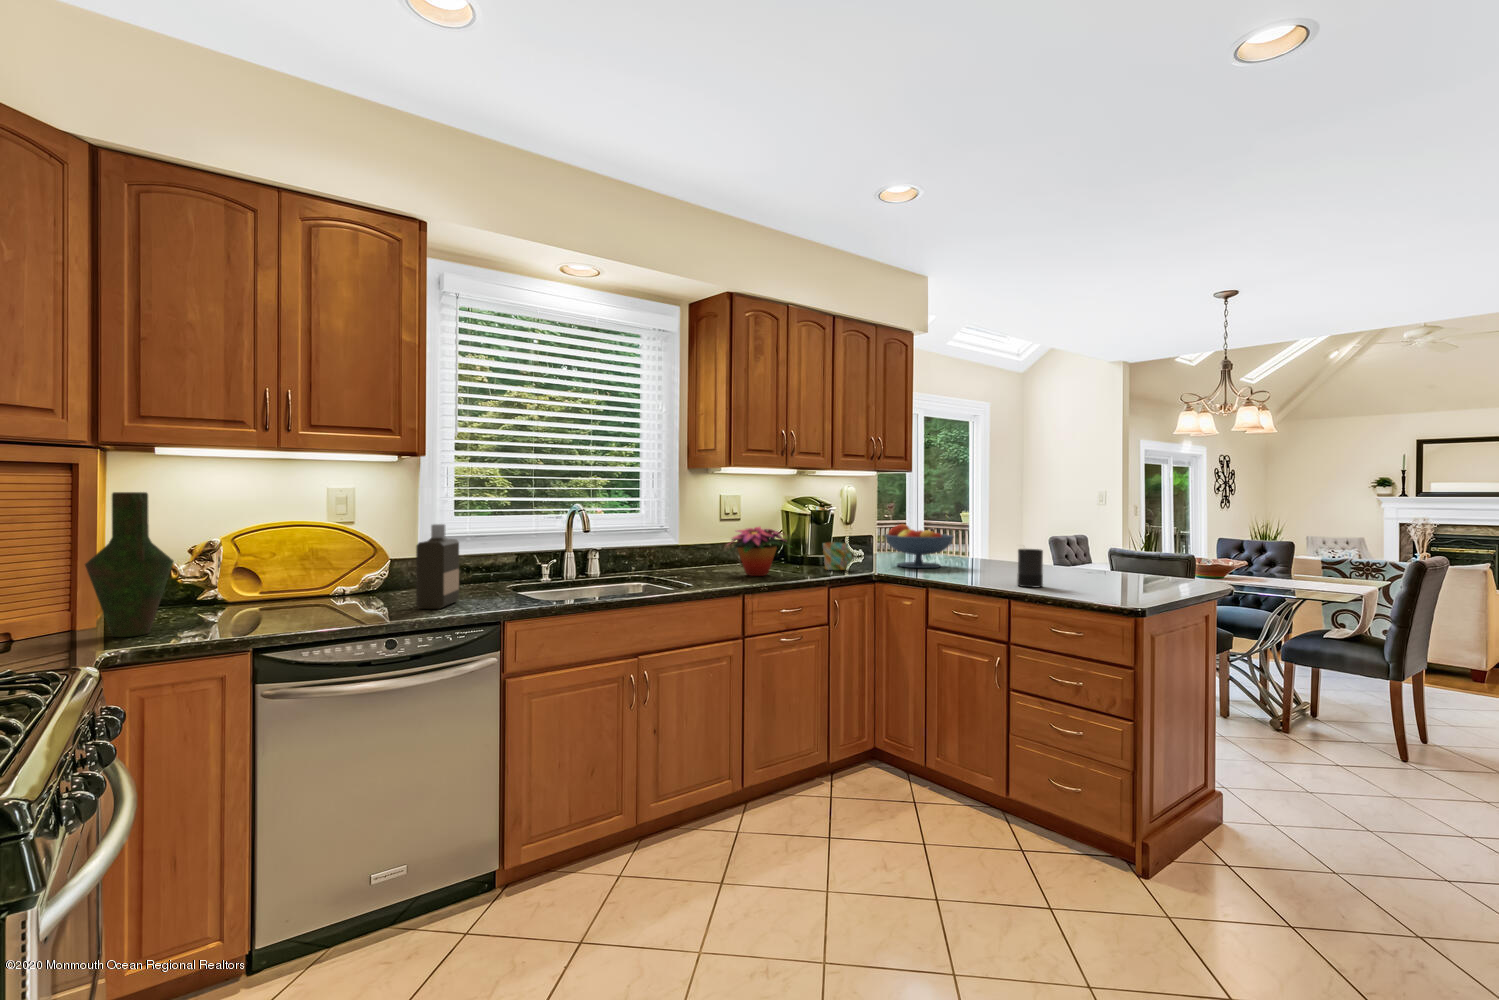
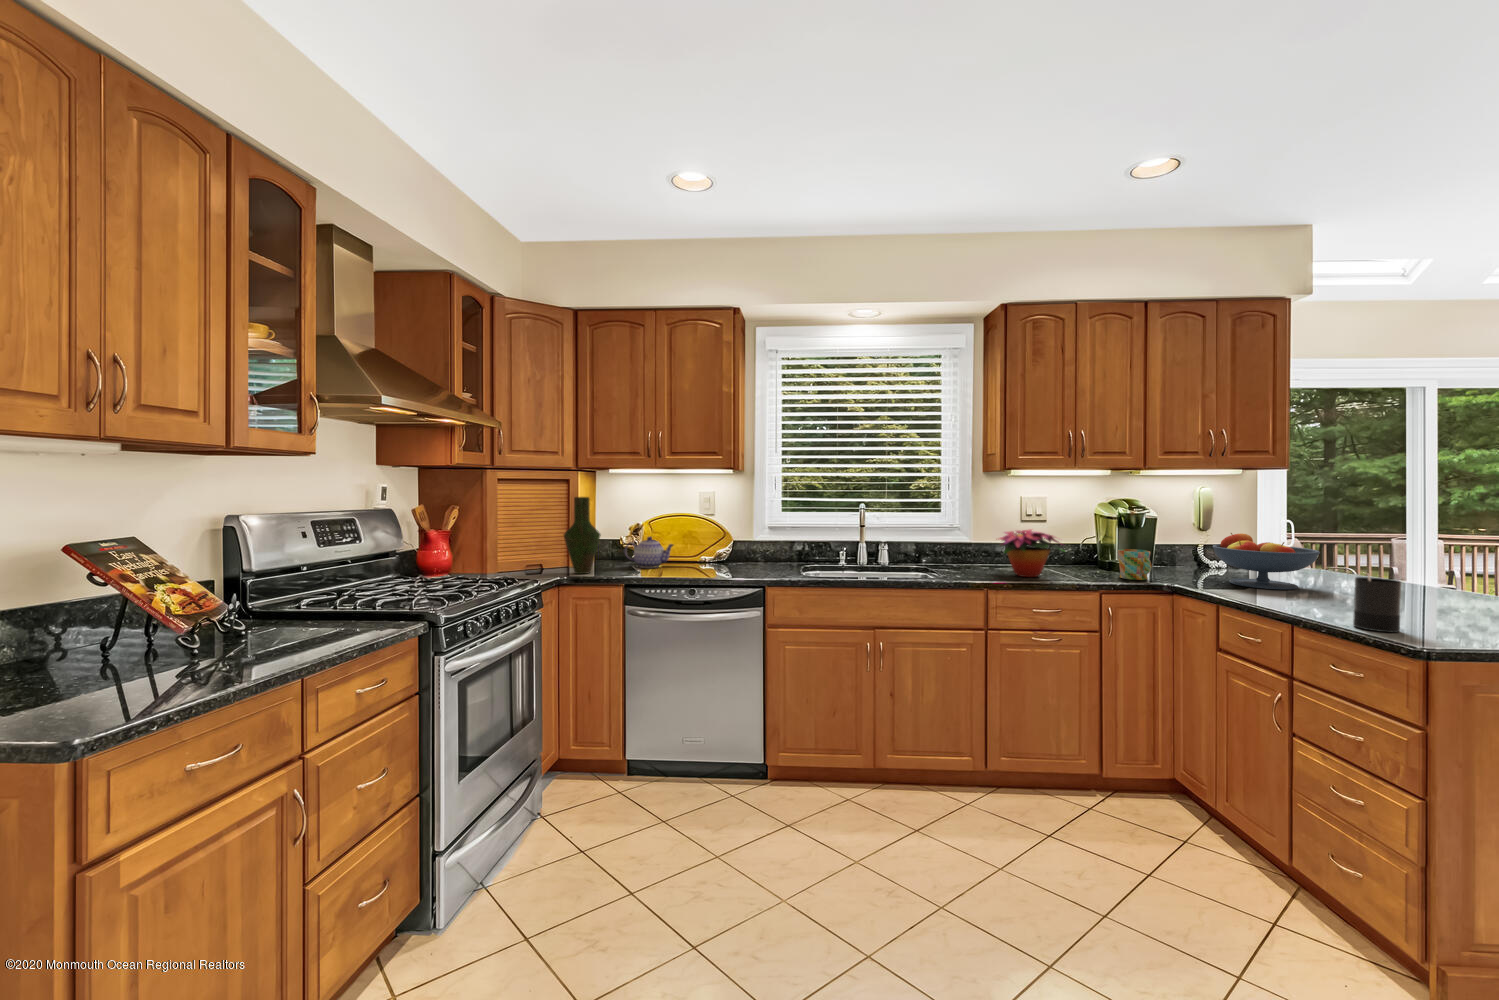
bottle: present [416,524,459,609] -> none [721,518,753,576]
teapot: none [201,561,306,615] -> present [624,537,673,568]

